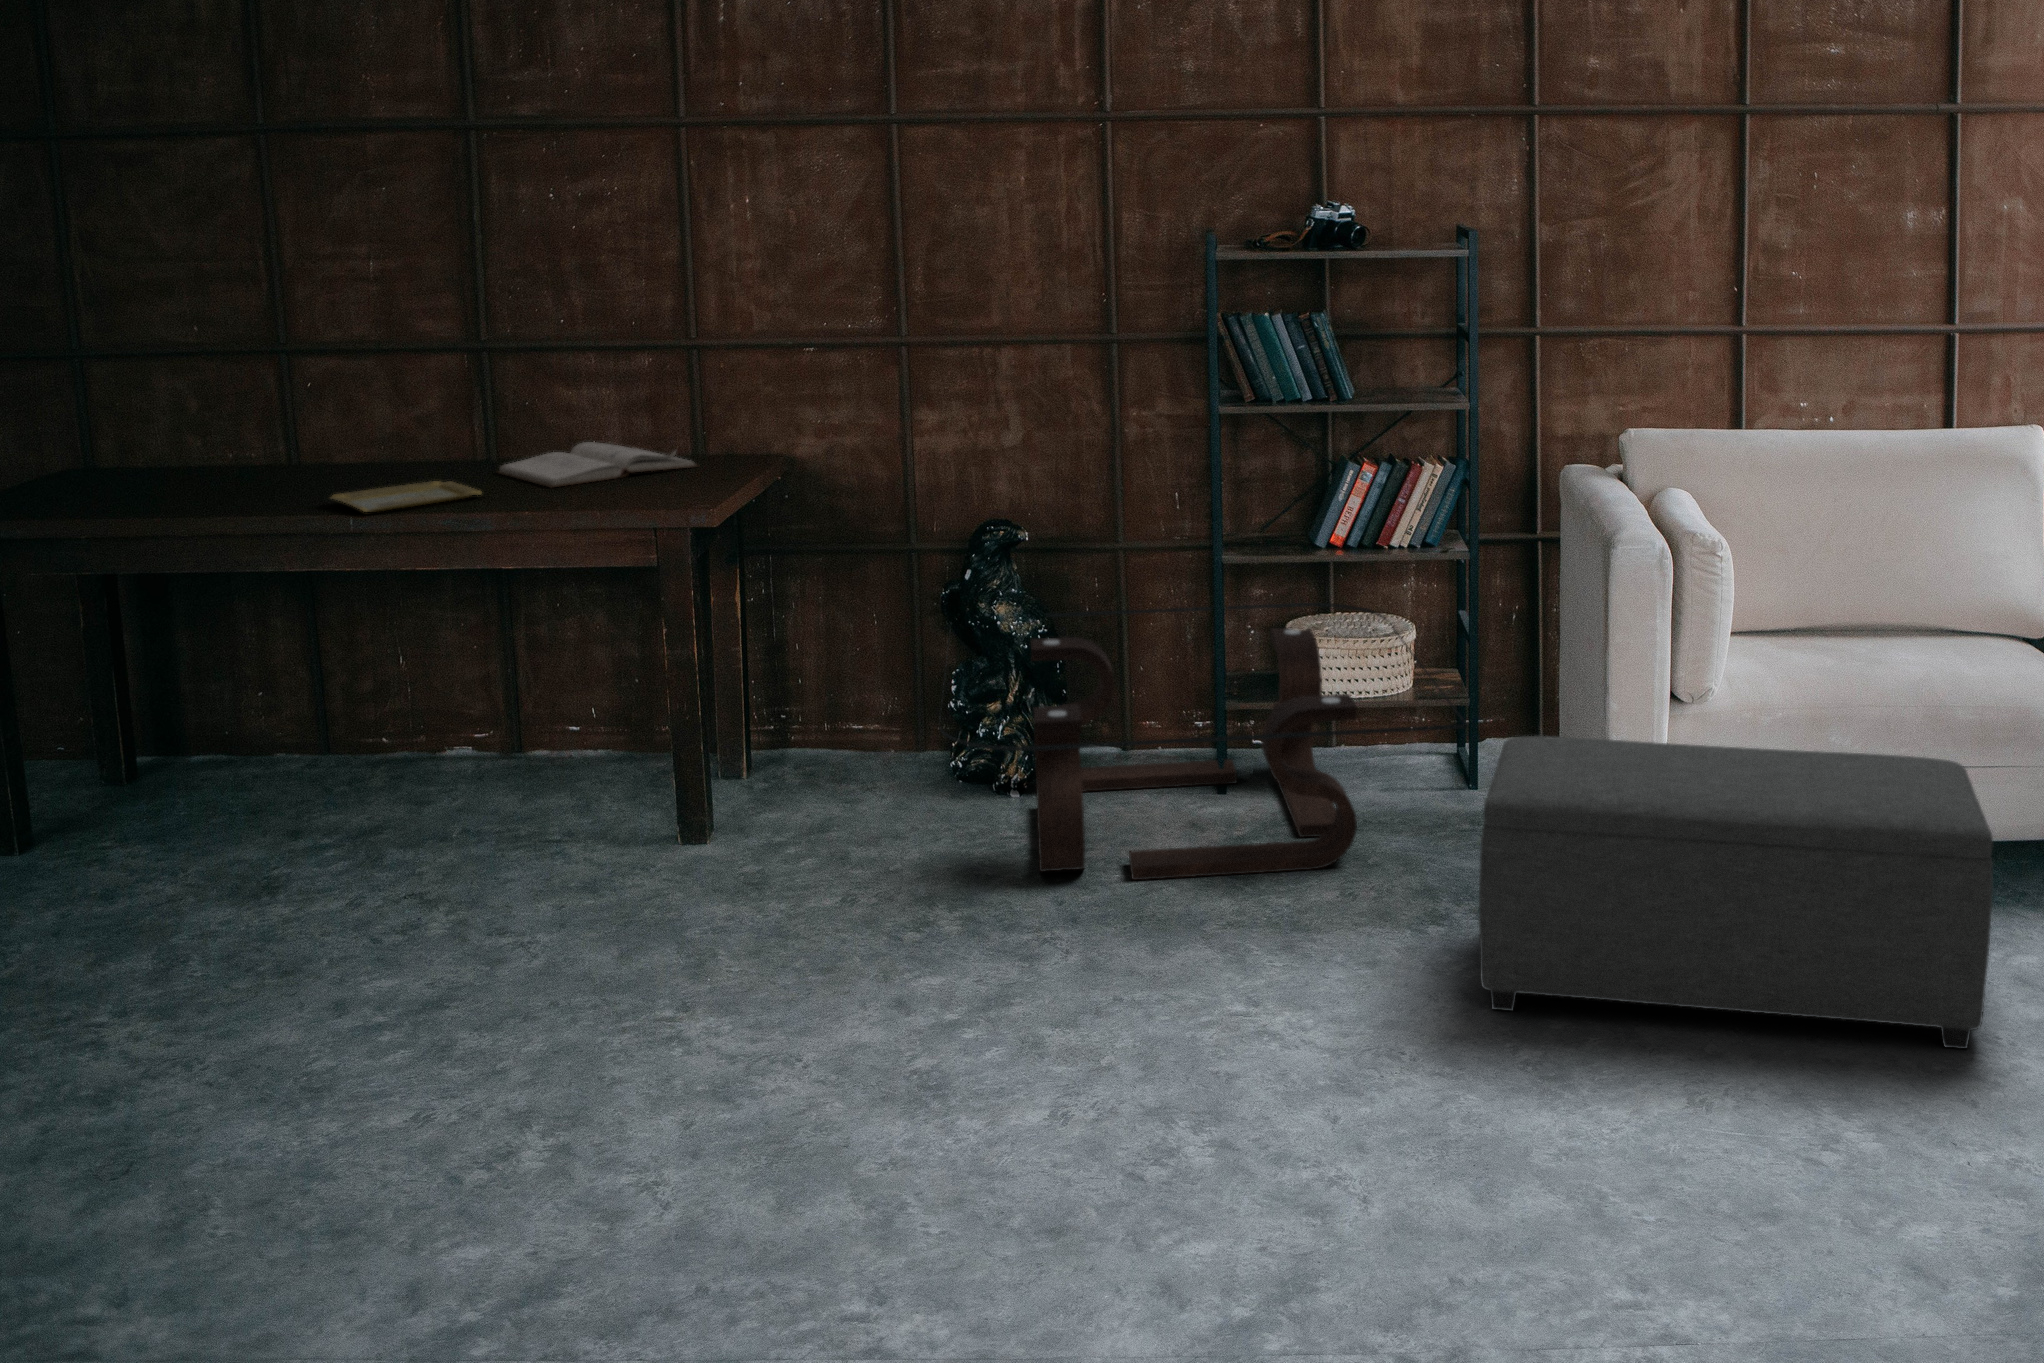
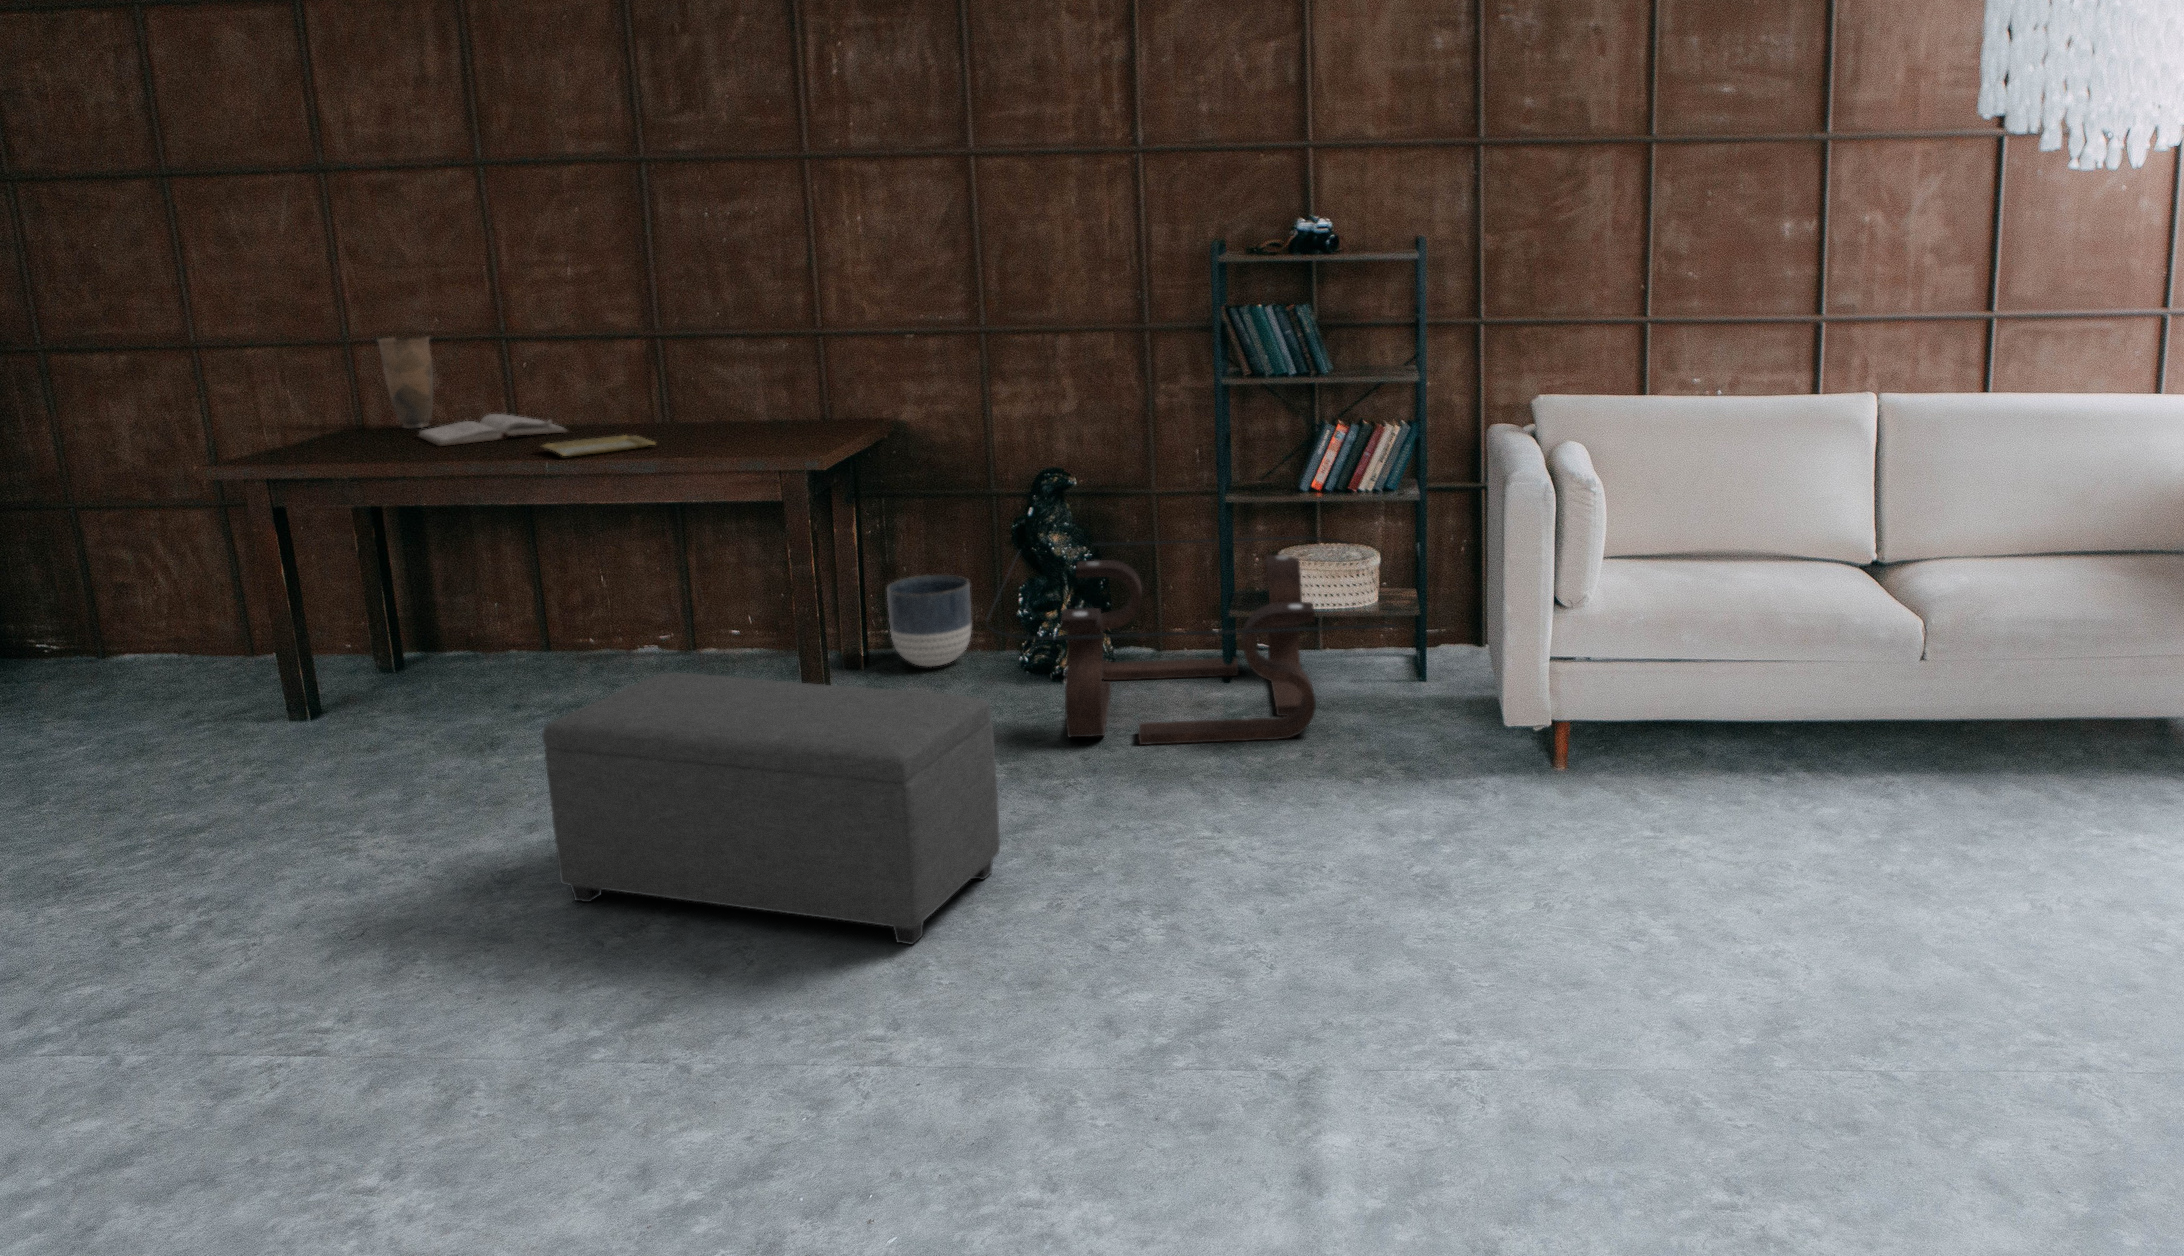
vase: none [86,346,160,469] -> present [378,337,433,429]
book: present [498,442,697,487] -> present [418,414,567,446]
planter: none [777,656,886,776] -> present [887,575,971,667]
ottoman: present [1479,736,1993,1049] -> present [543,673,1000,944]

